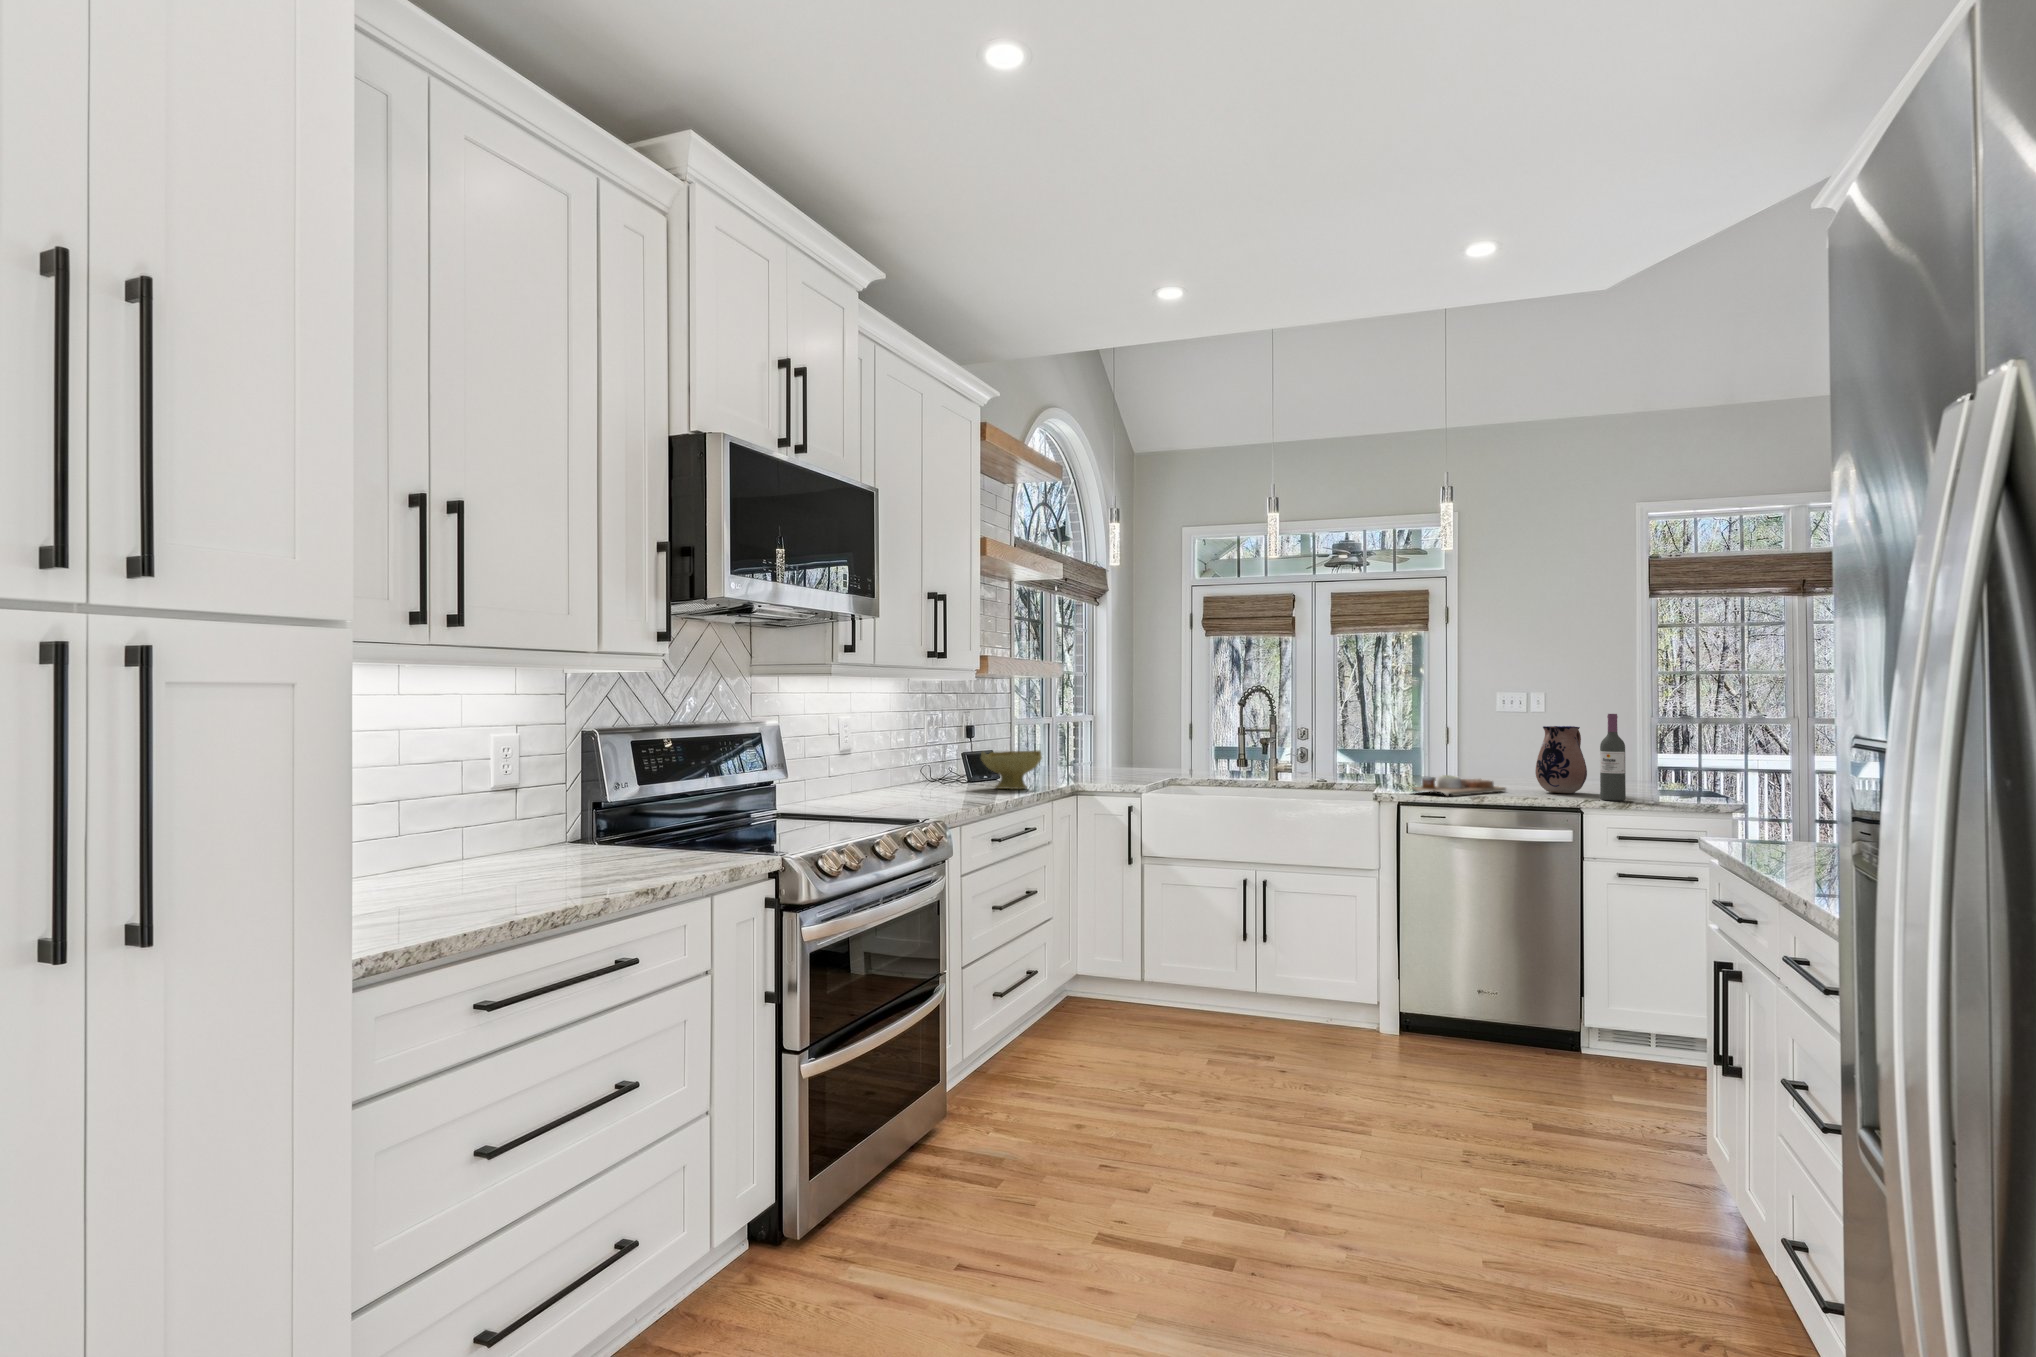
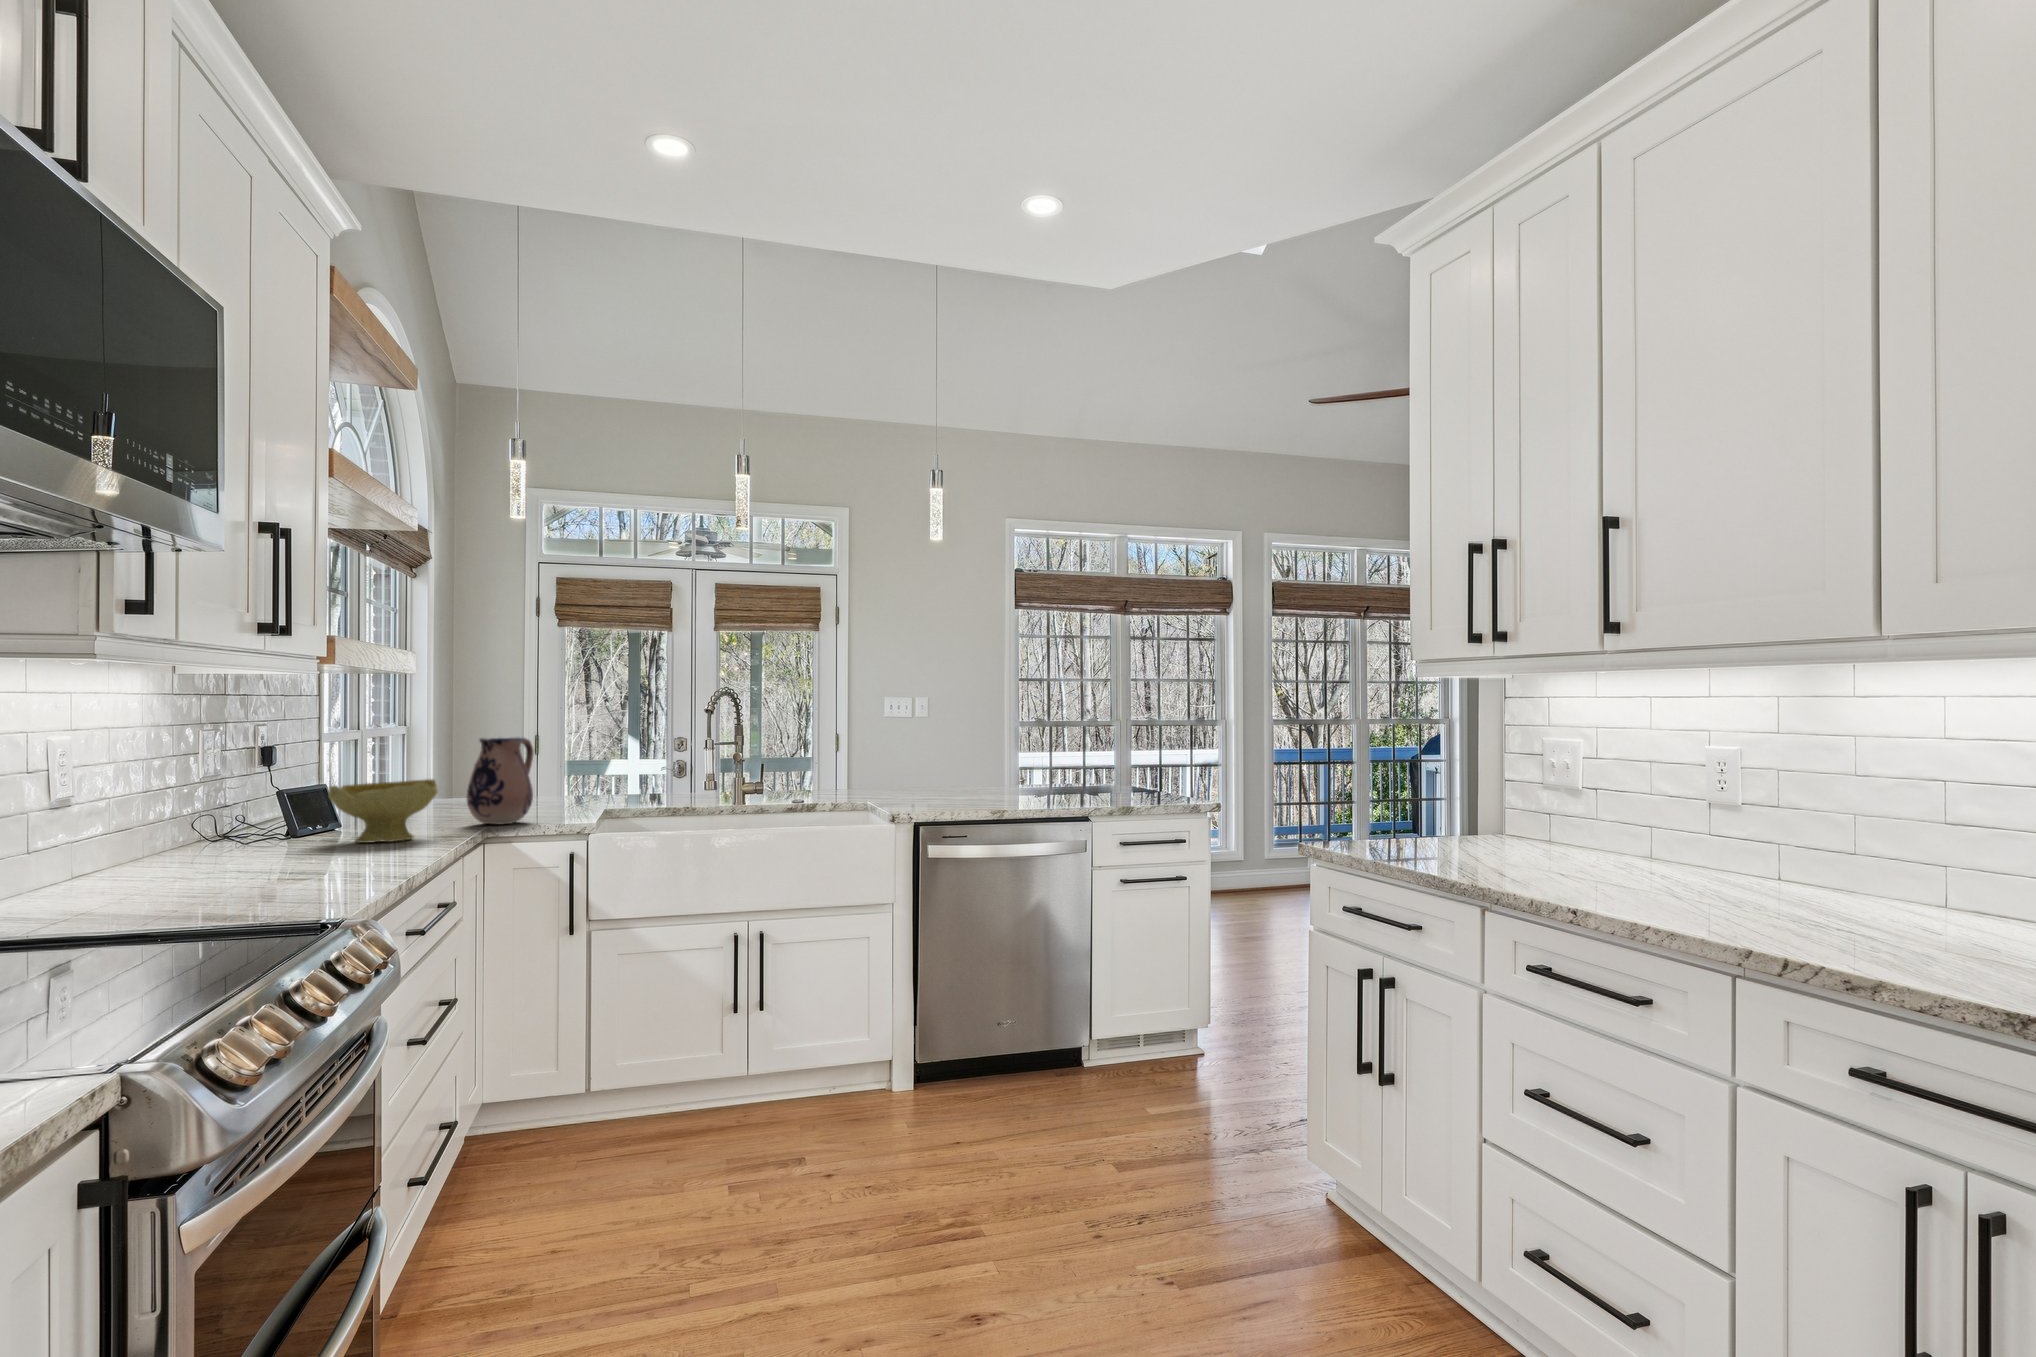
wine bottle: present [1600,714,1626,801] -> none [1103,714,1126,802]
ceramic pitcher: present [1536,726,1587,793] -> present [467,738,534,824]
cutting board: present [1412,775,1506,796] -> none [915,785,1002,809]

